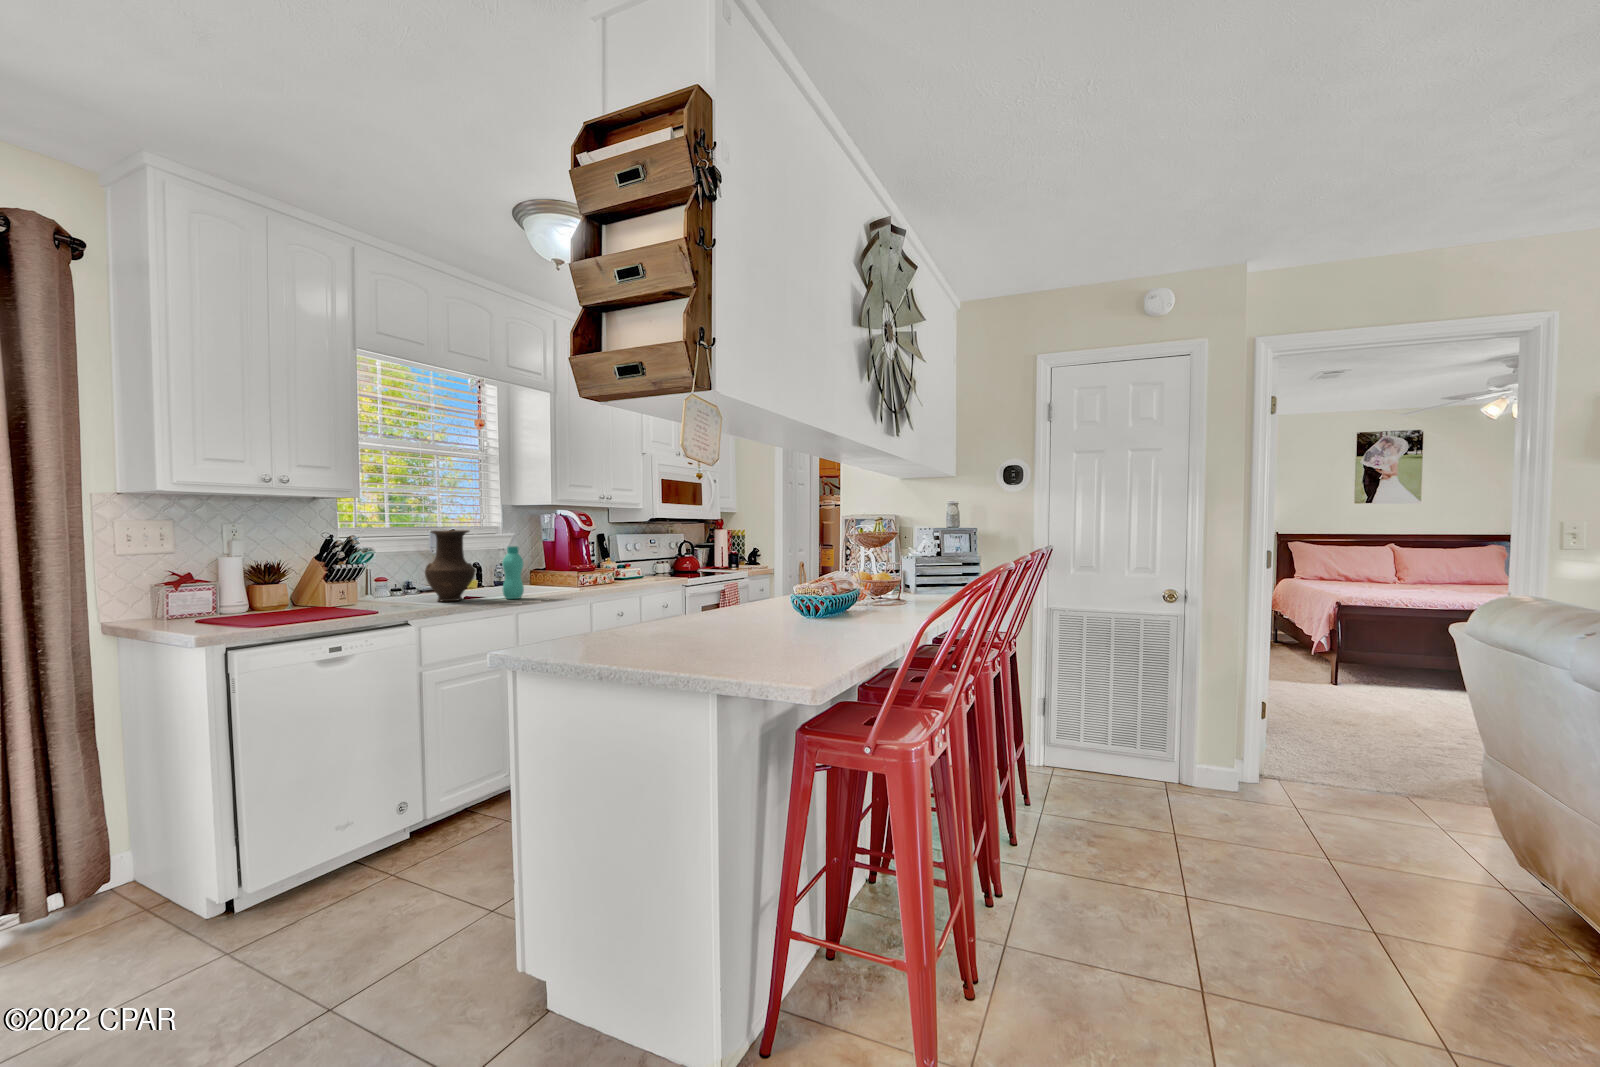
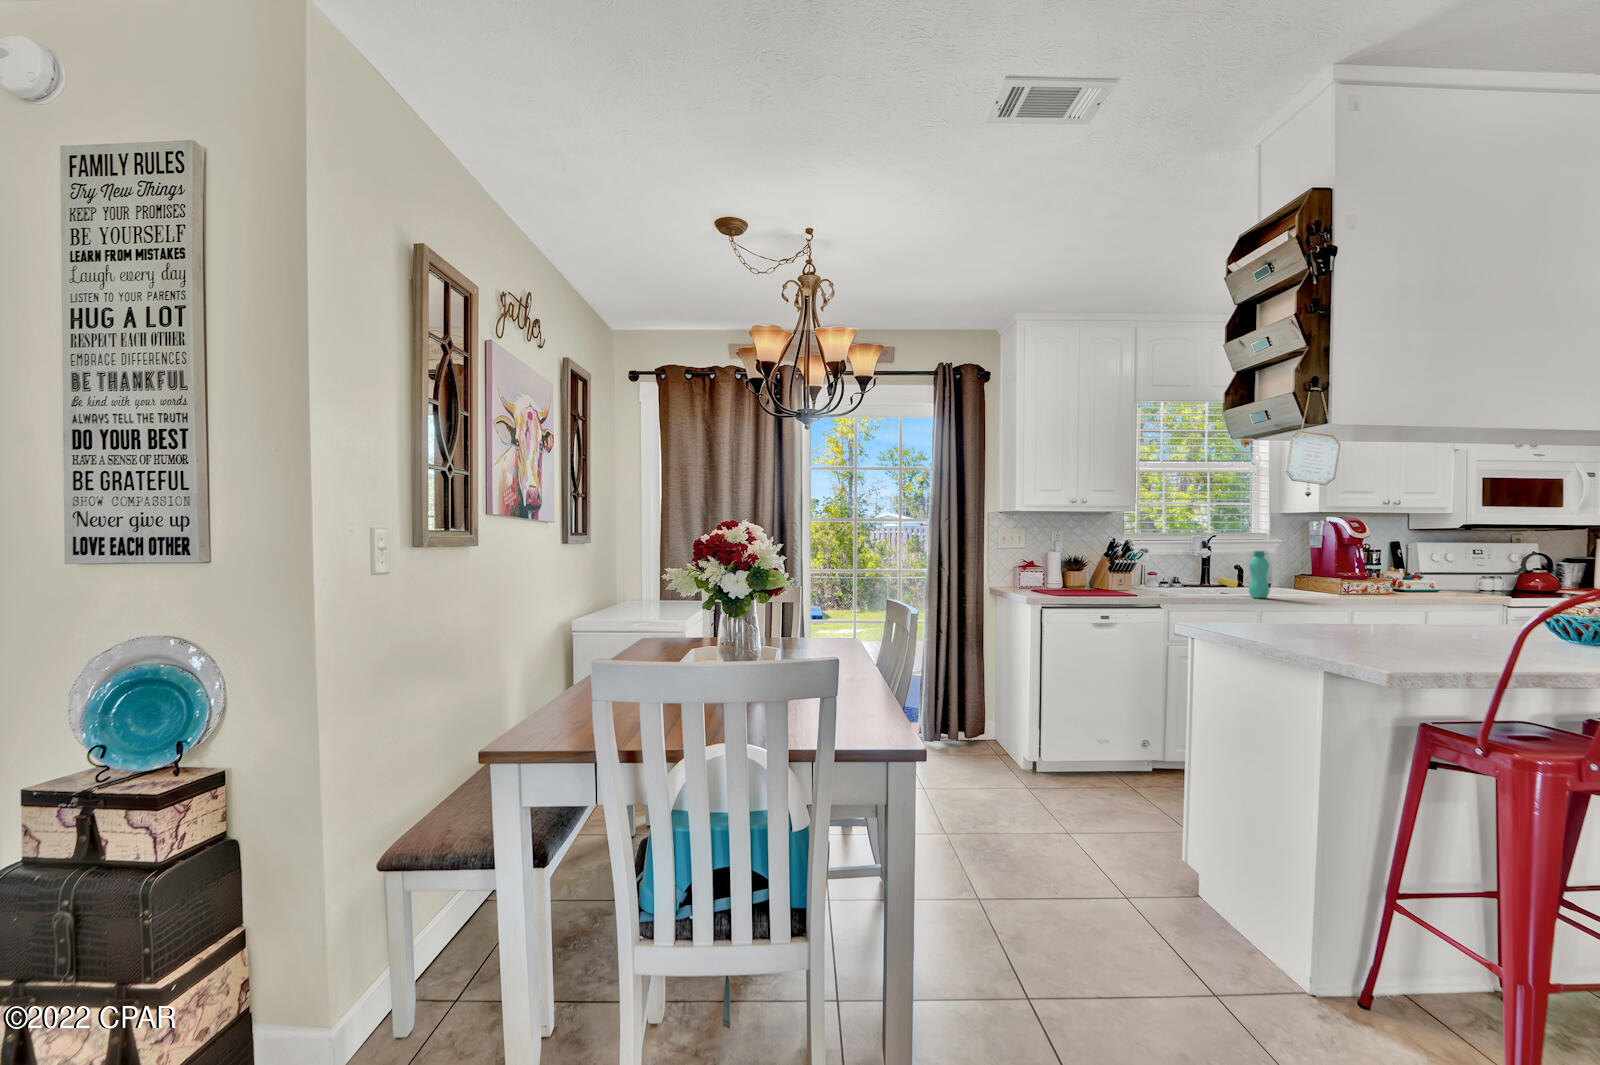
vase: present [425,530,476,602] -> none [1180,535,1224,595]

